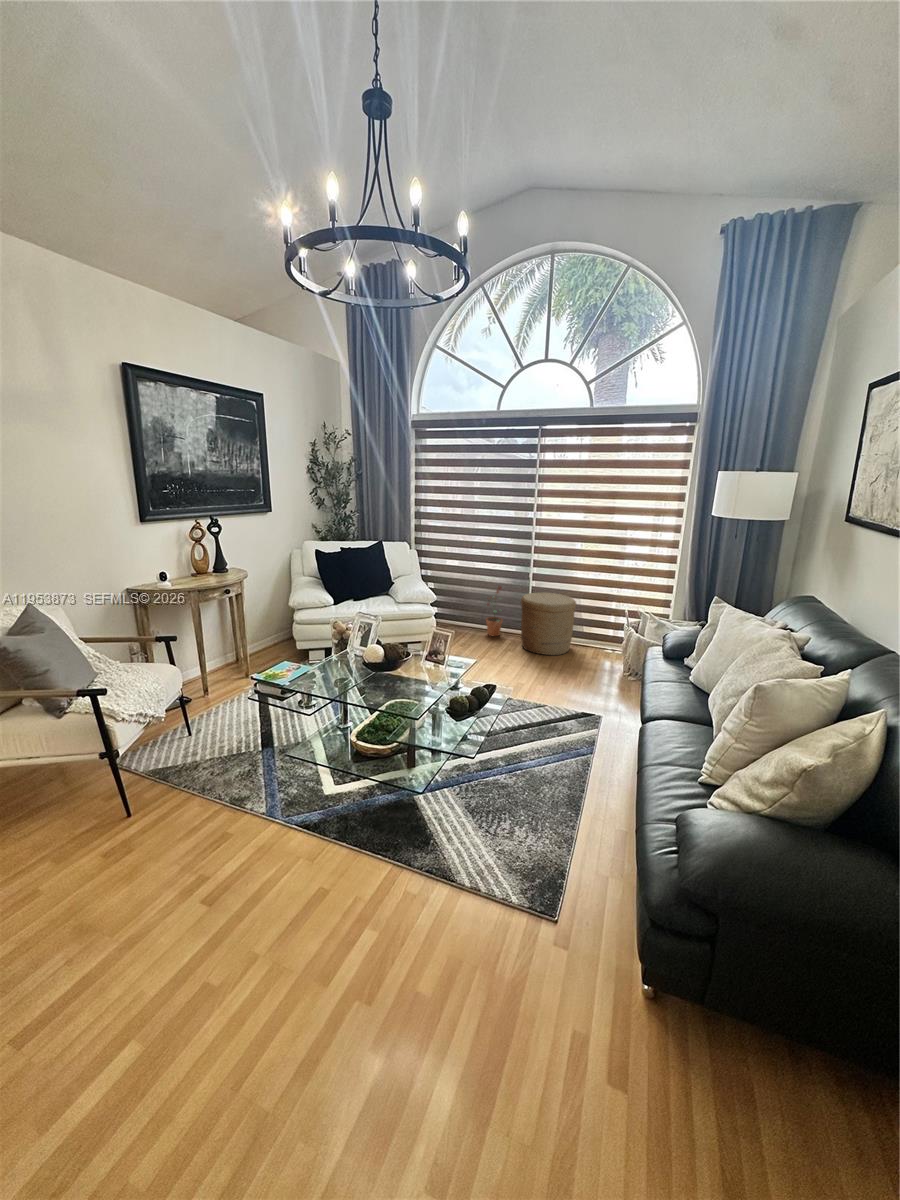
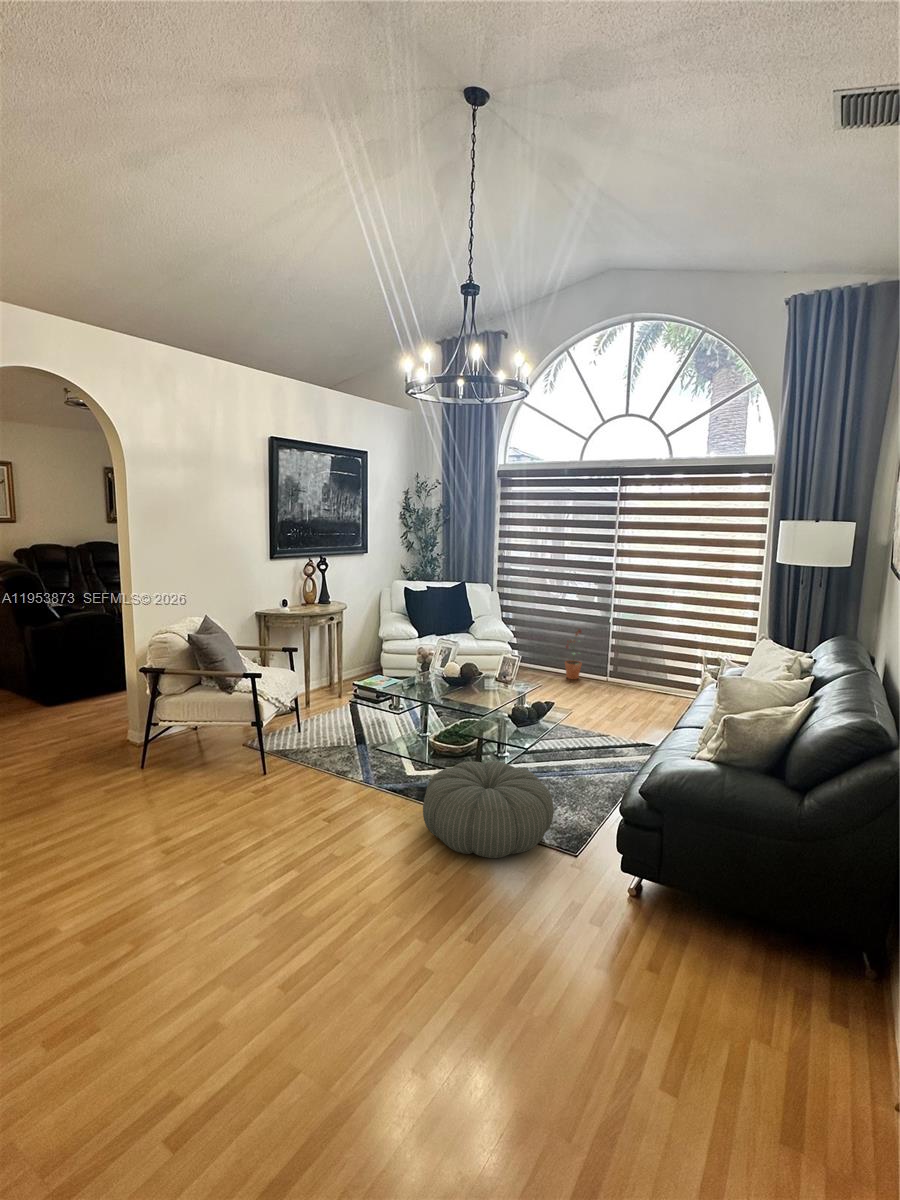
woven basket: present [521,593,576,655] -> none [598,636,655,698]
pouf: none [346,785,521,951] -> present [423,761,554,858]

